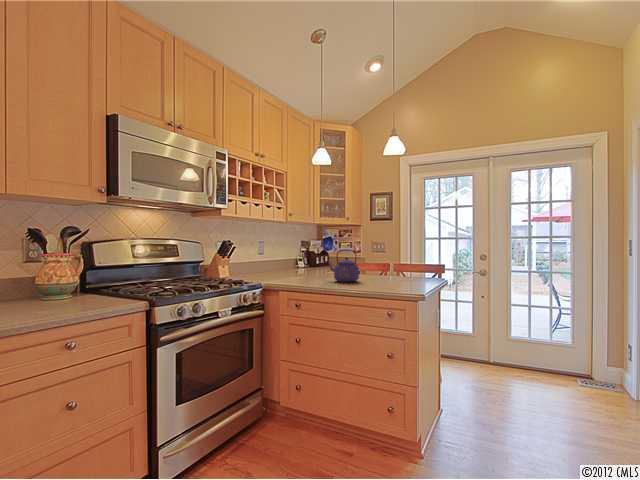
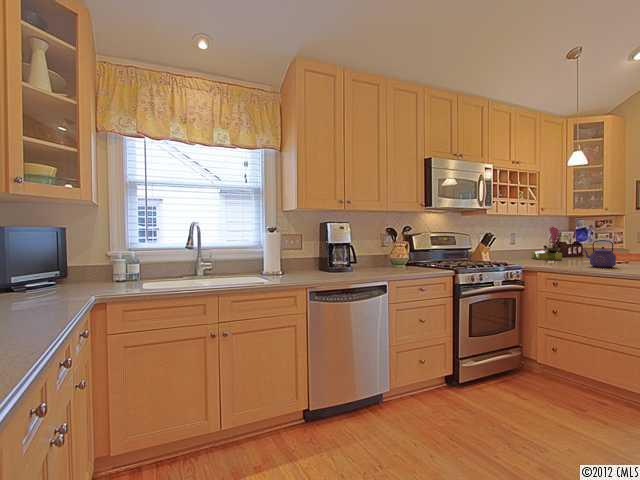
flower arrangement: none [280,233,309,273] -> present [532,226,562,260]

